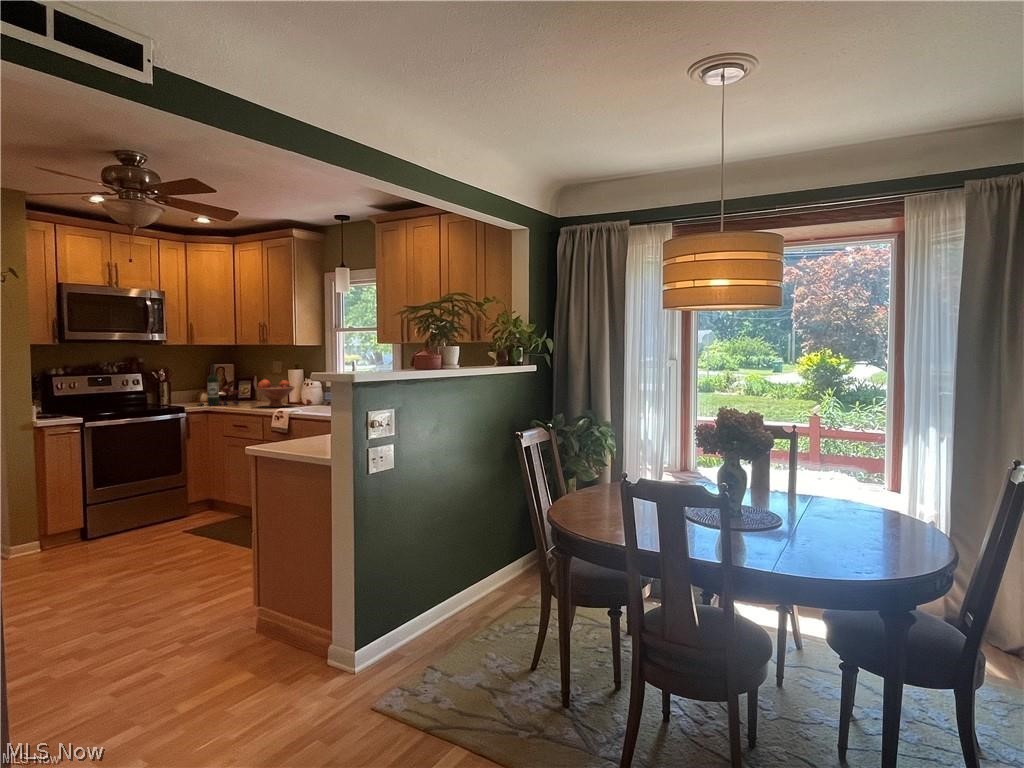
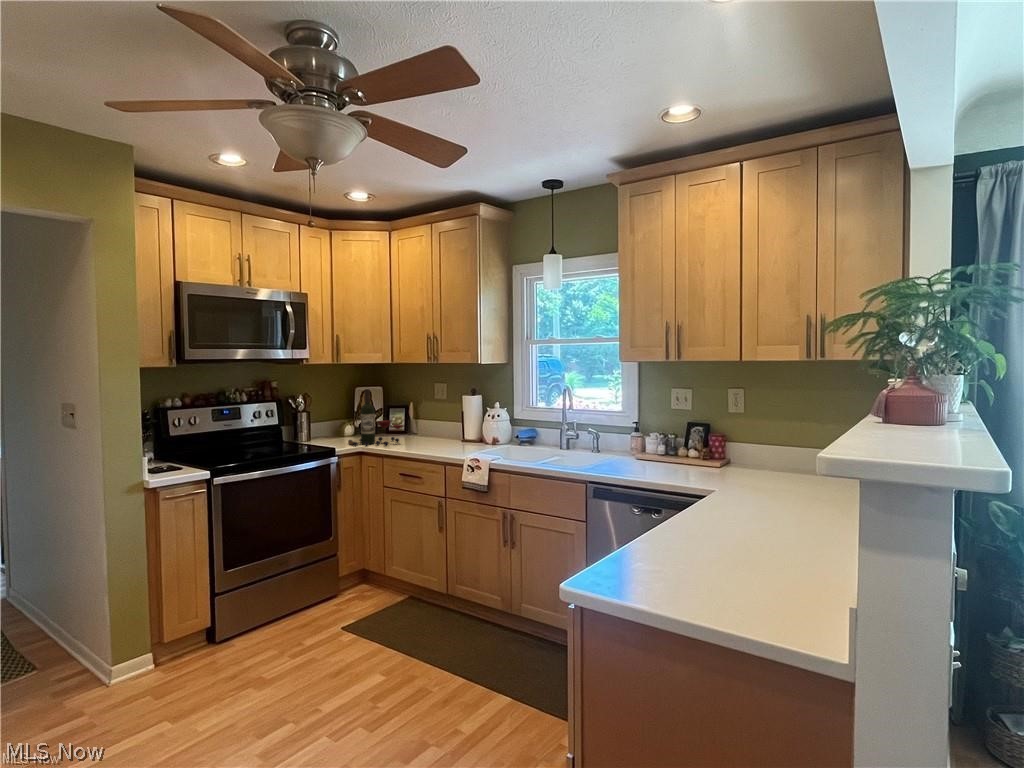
fruit bowl: present [256,379,295,407] -> none [428,410,478,449]

